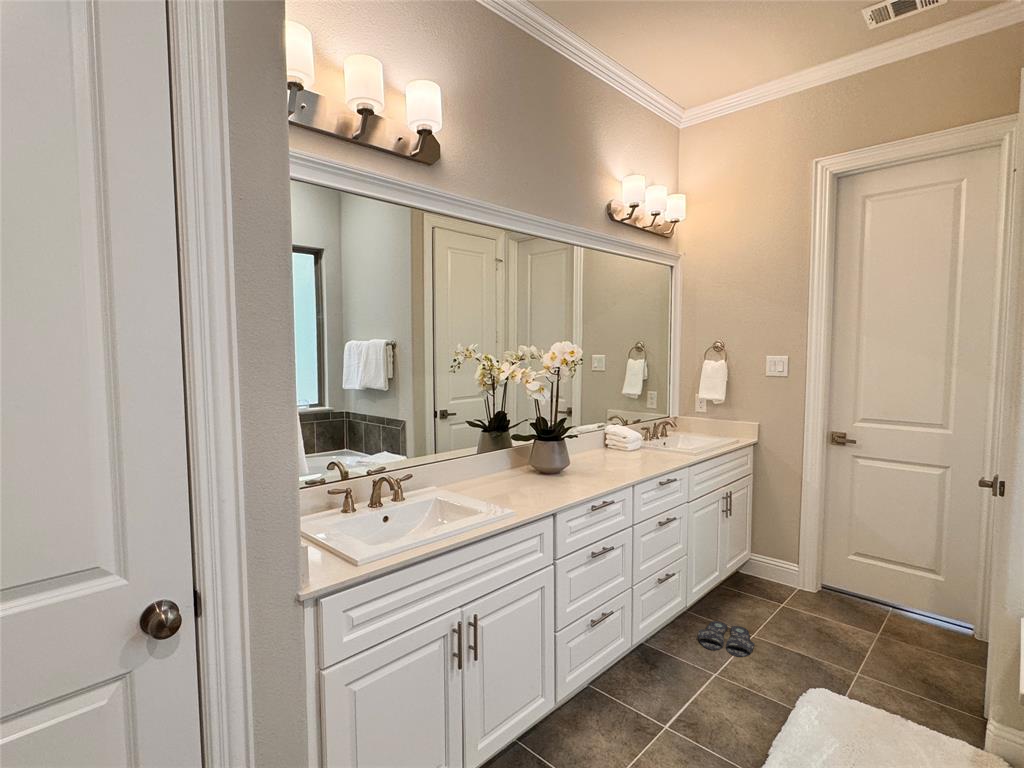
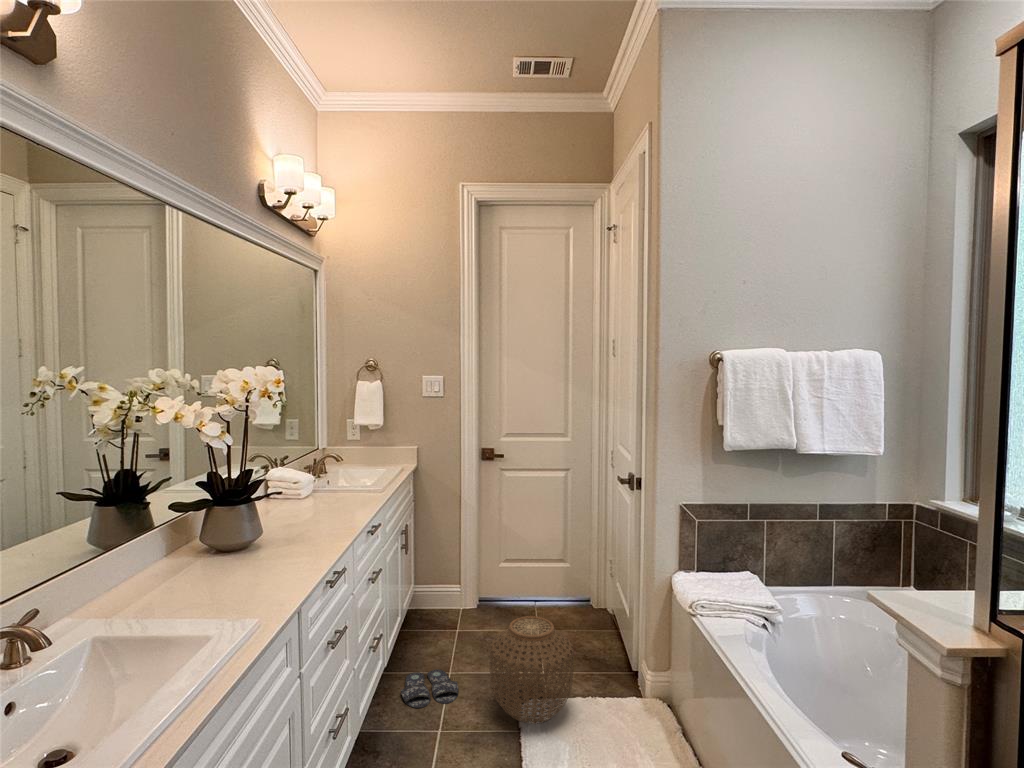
woven basket: none [772,601,874,714] -> present [489,616,574,723]

